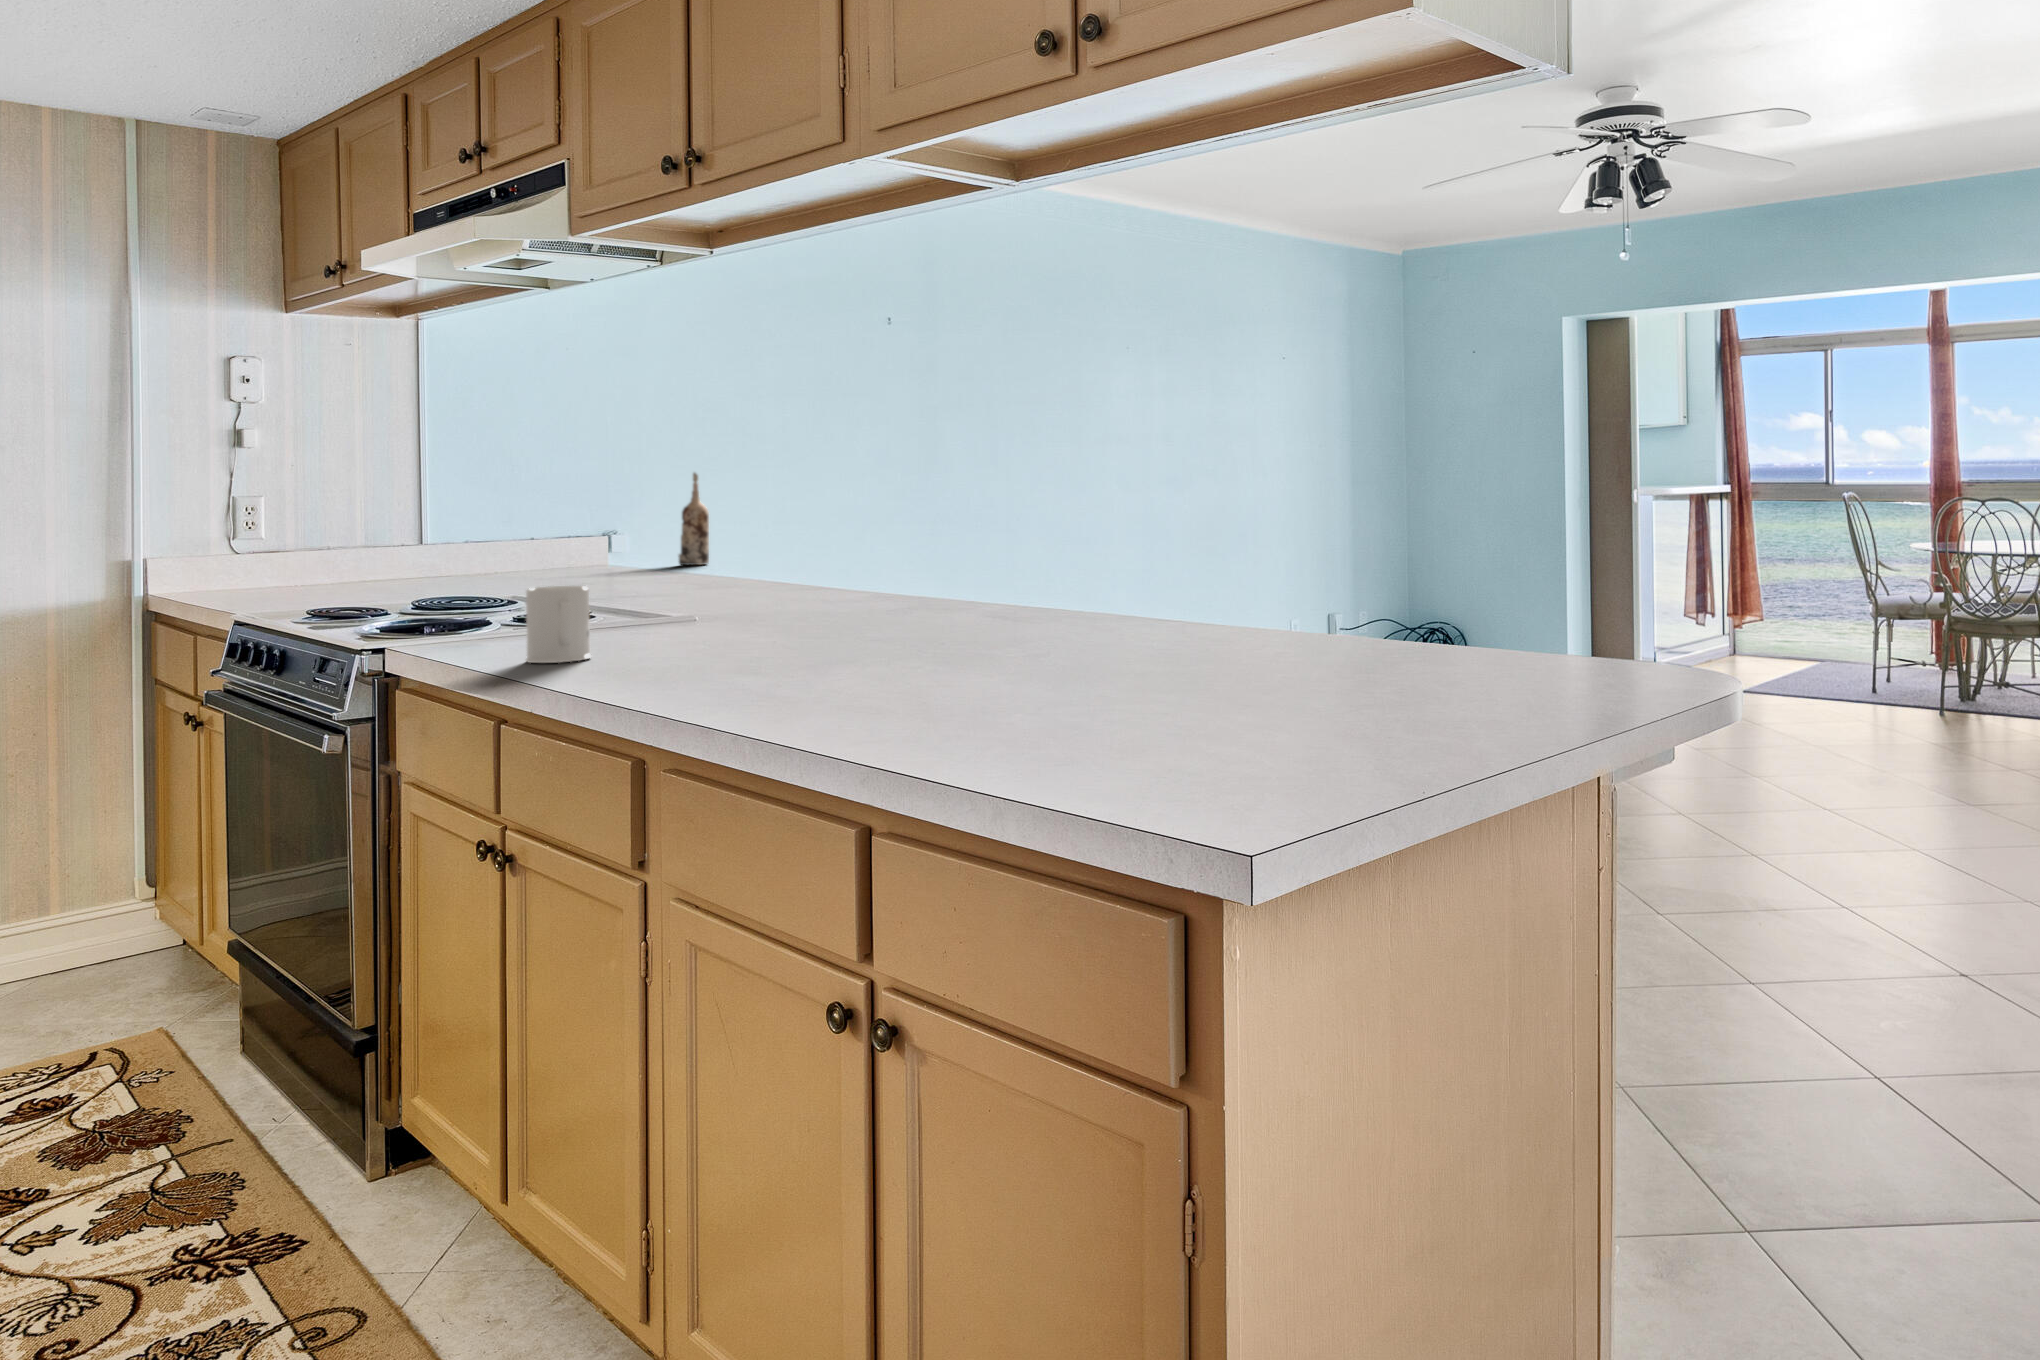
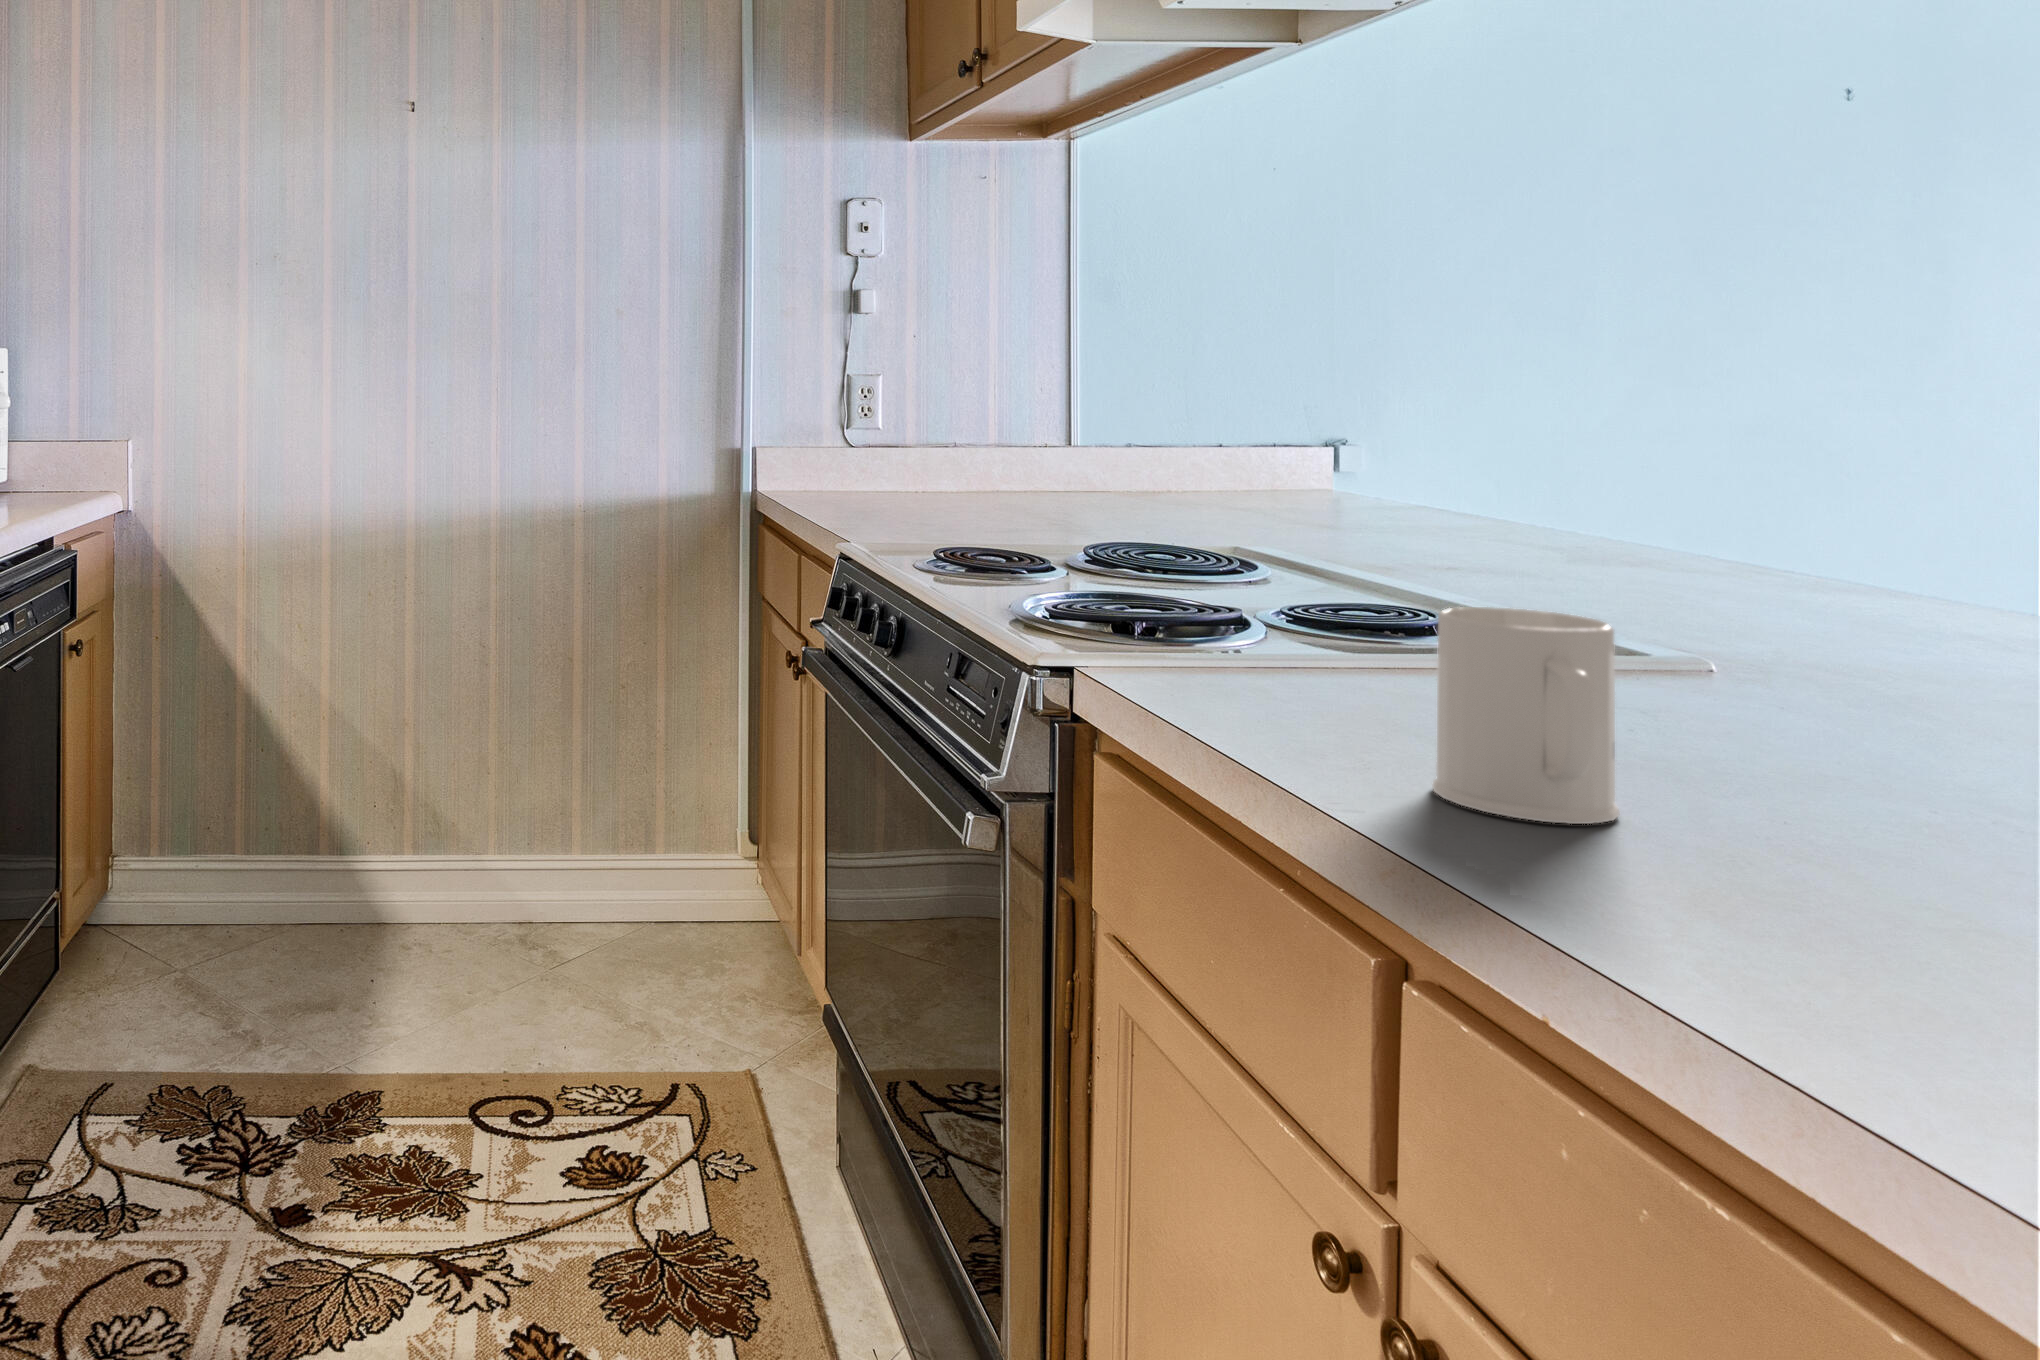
wine bottle: present [678,473,709,565] -> none [1456,348,1513,506]

